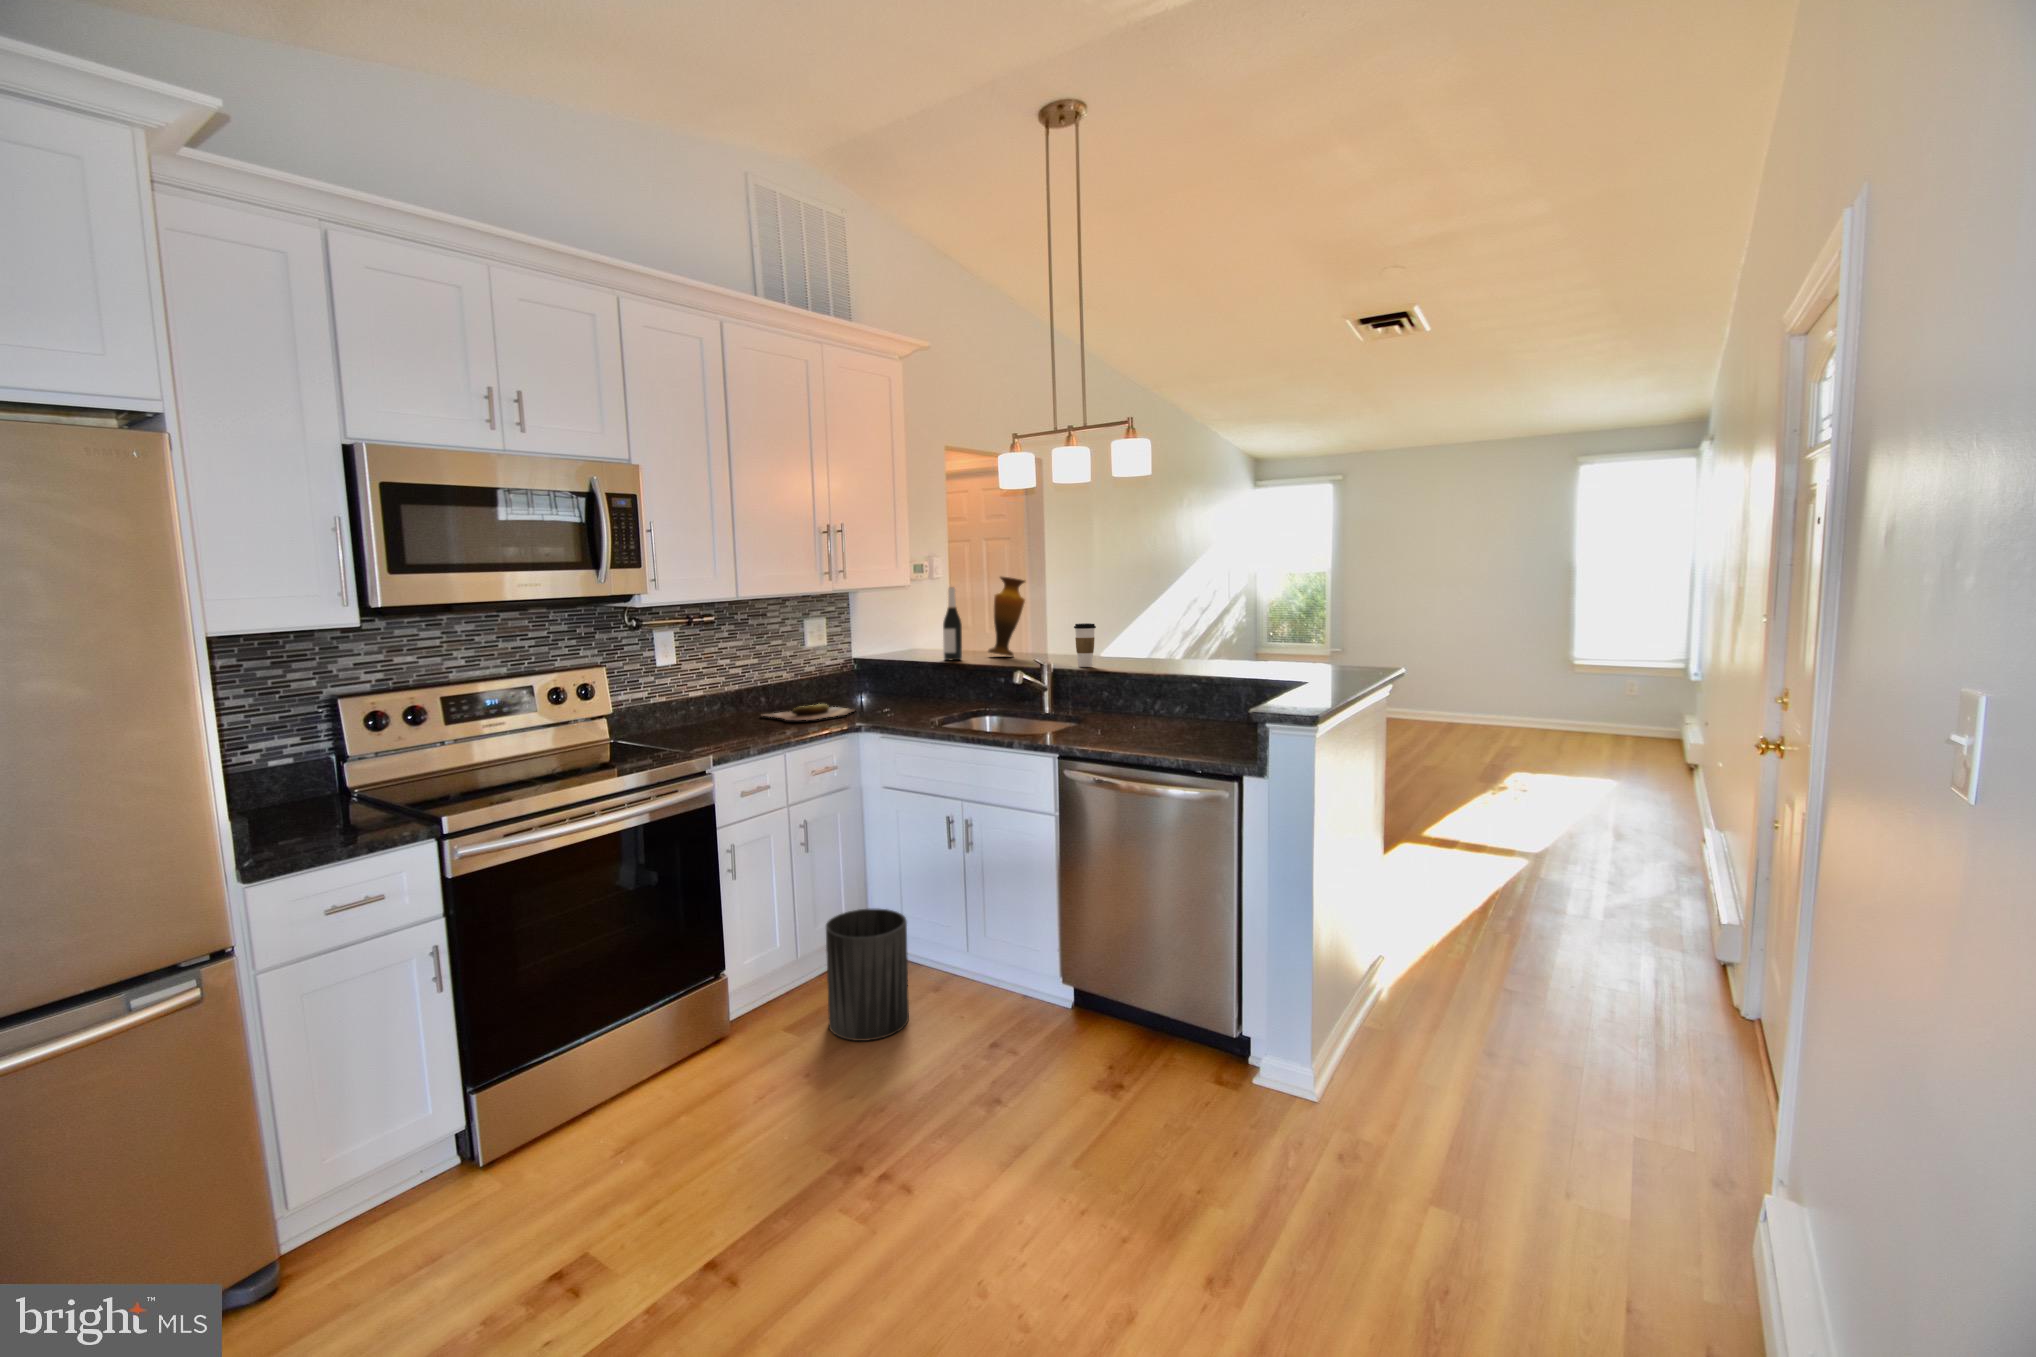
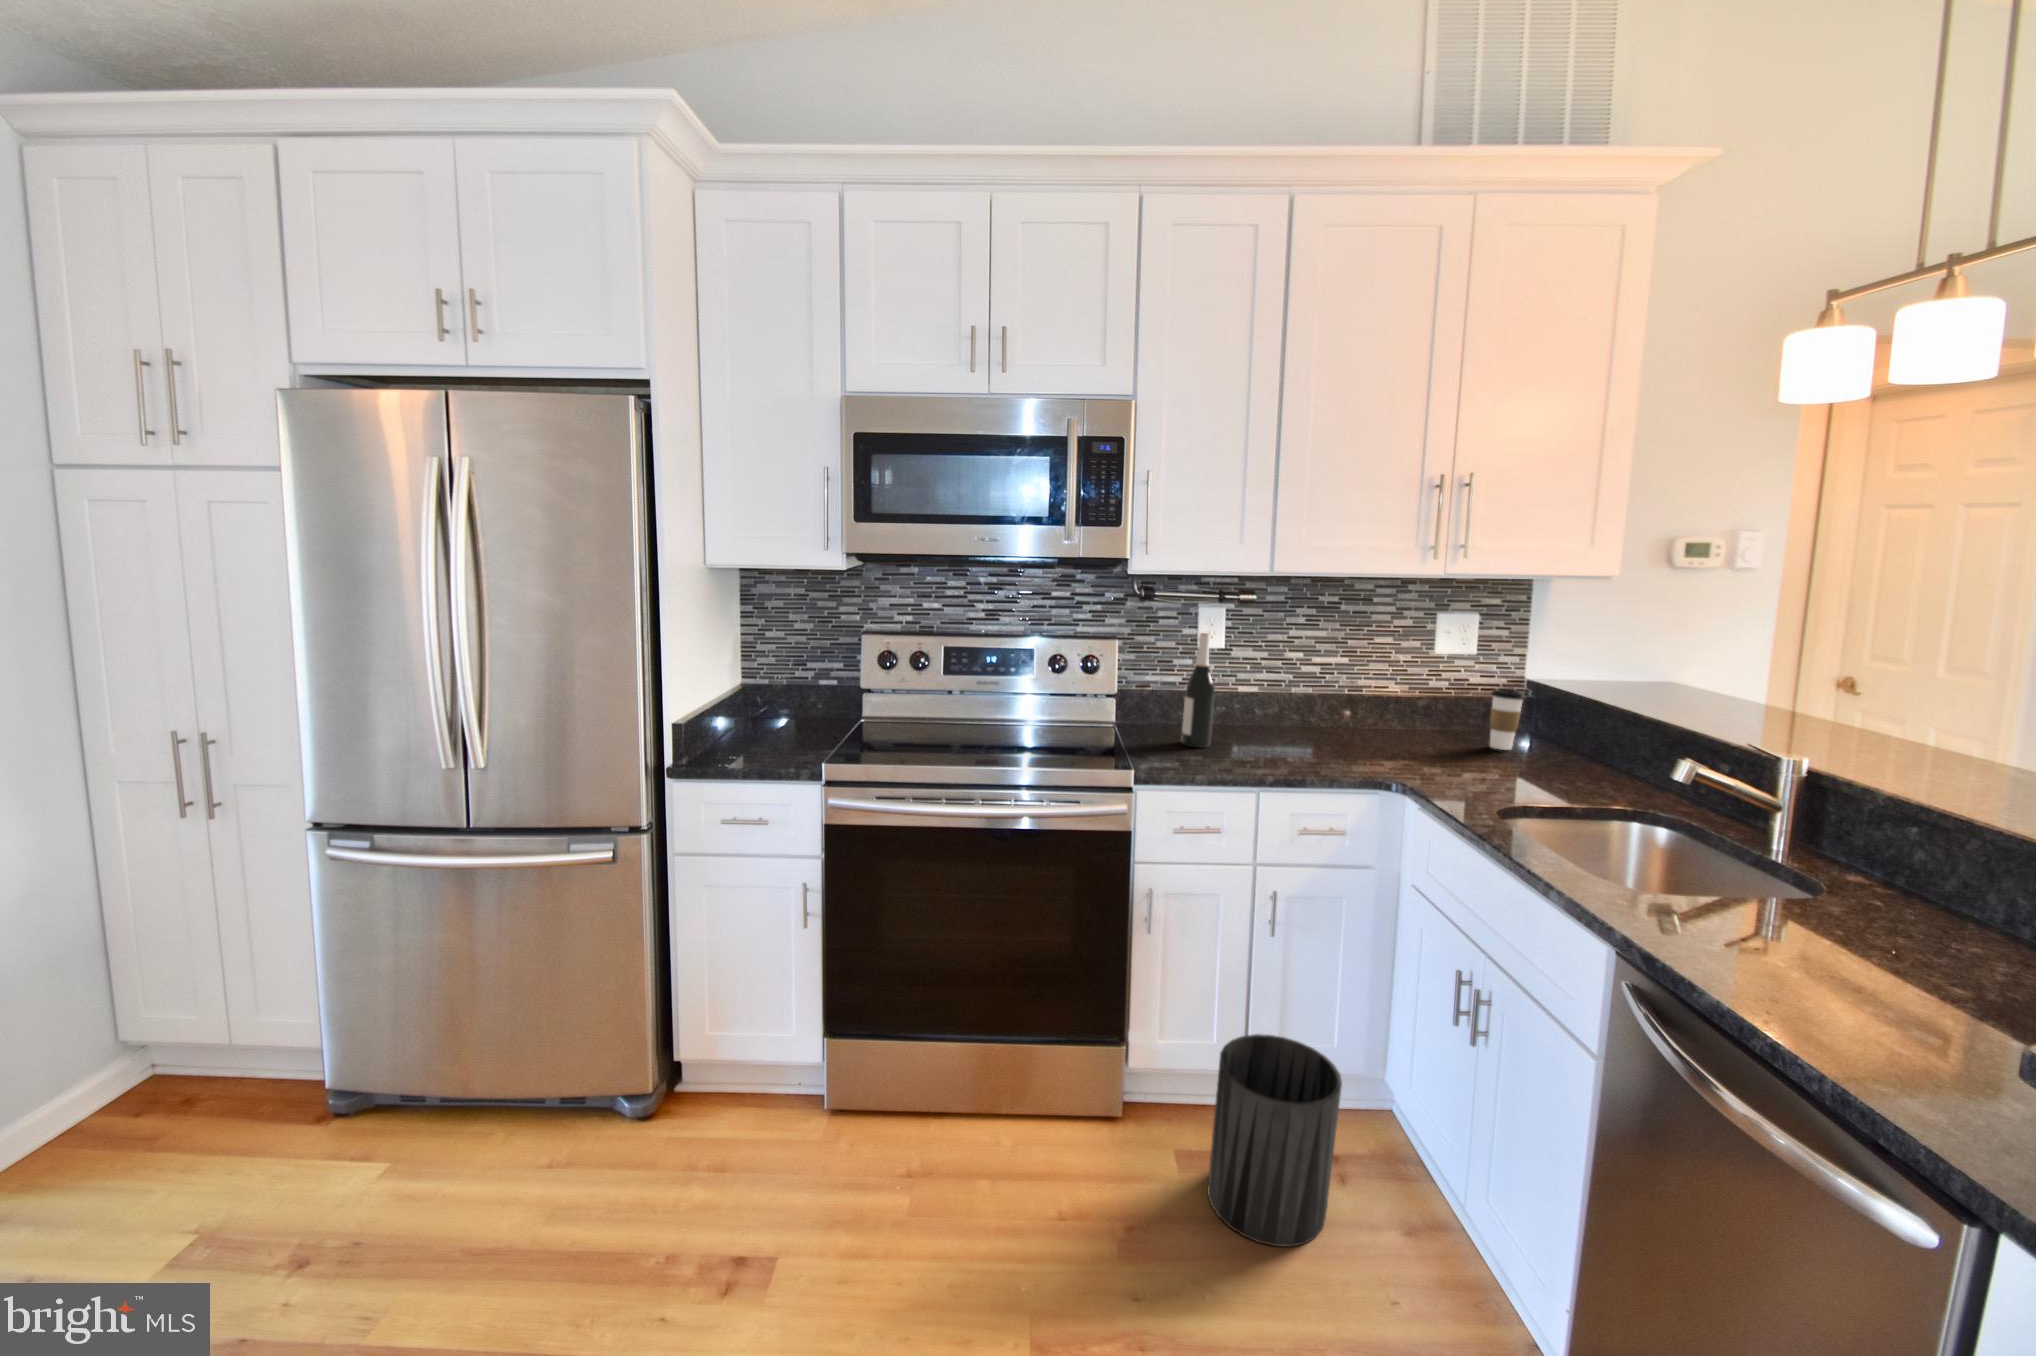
vase: present [988,577,1025,656] -> none [1759,577,1888,731]
wine bottle: present [943,587,962,660] -> present [1181,633,1215,748]
coffee cup: present [1074,623,1096,667] -> present [1490,689,1525,750]
cutting board: present [764,704,854,720] -> none [1310,731,1451,760]

